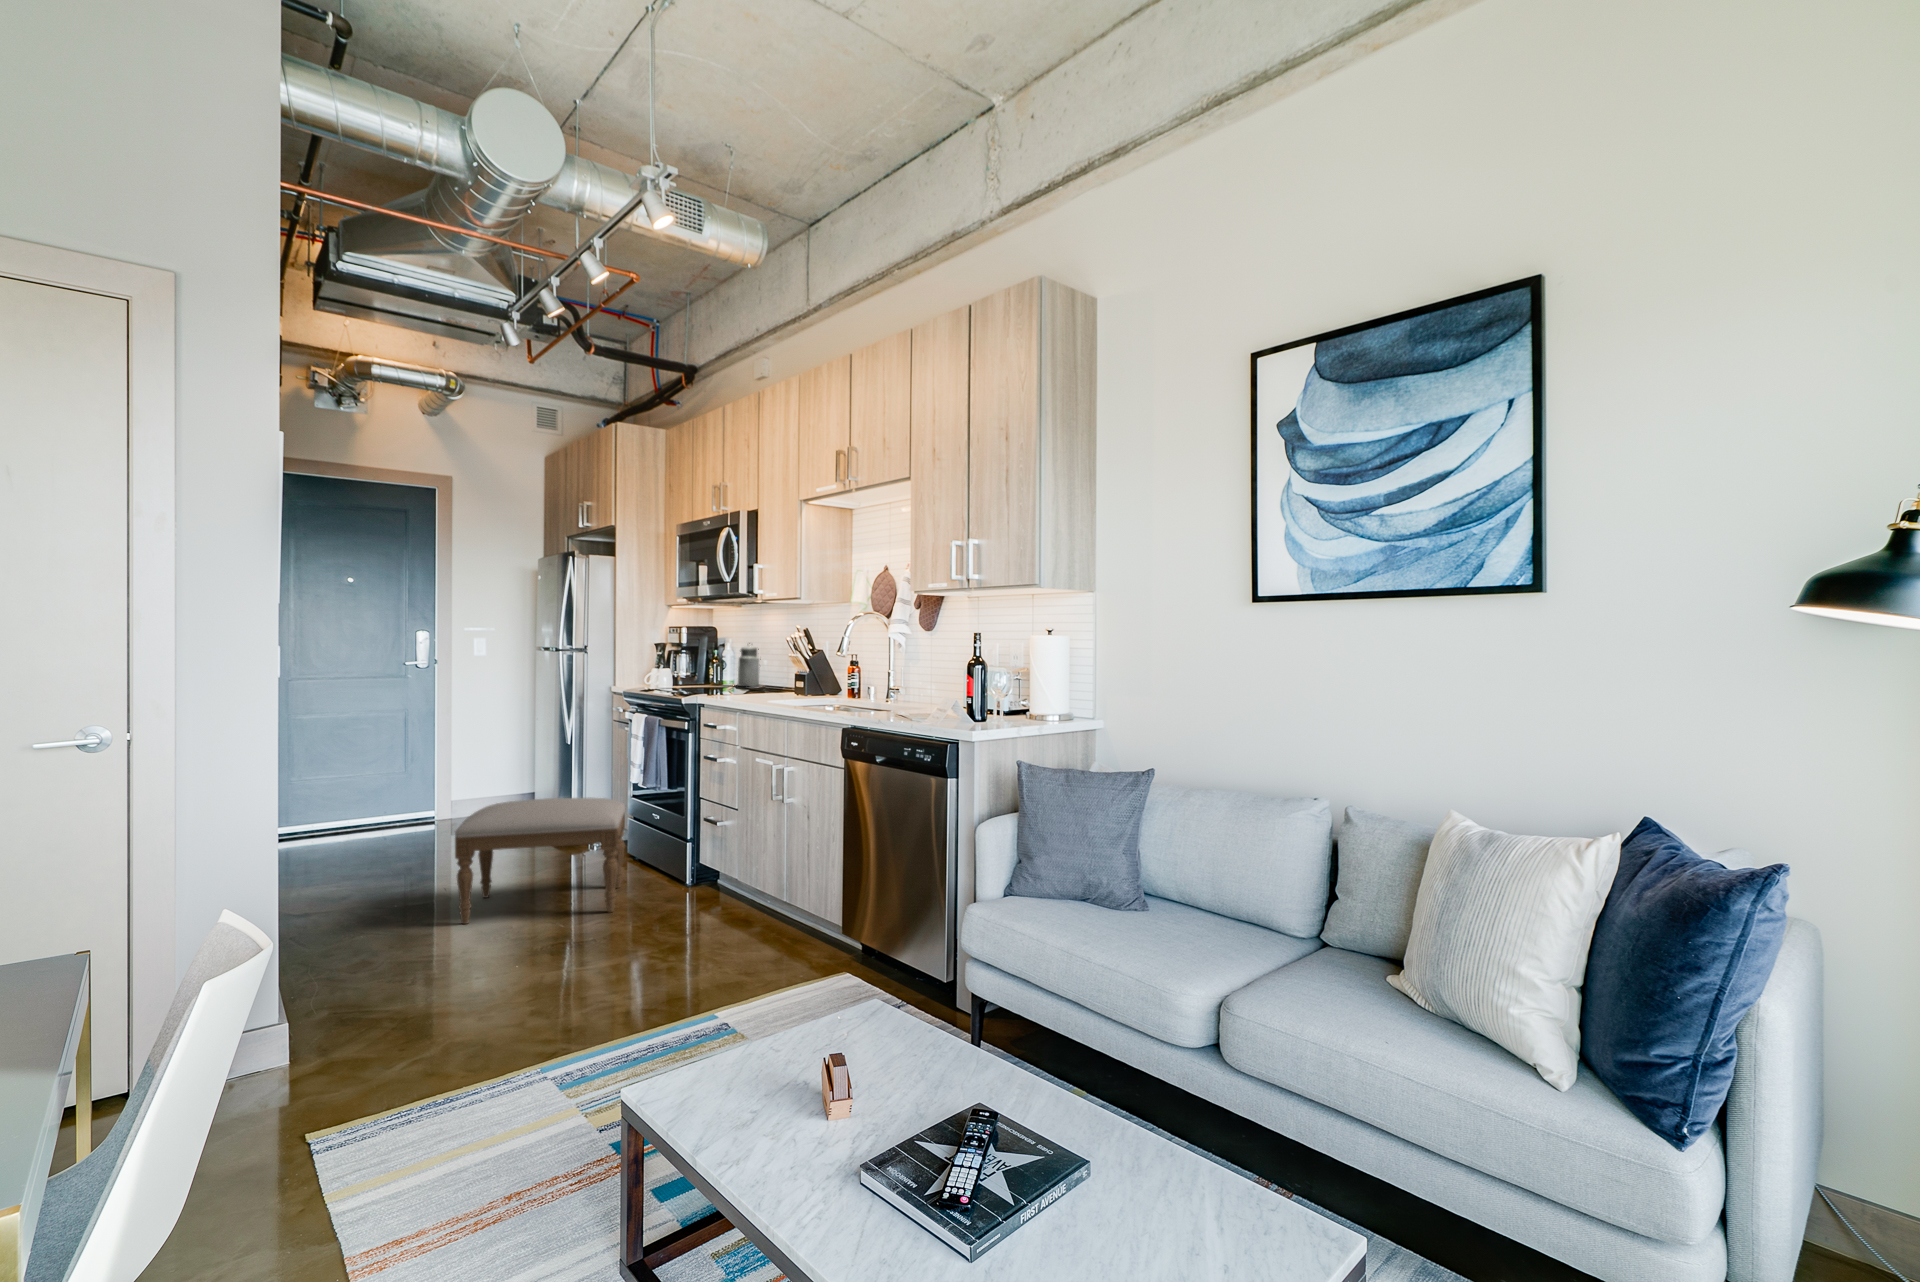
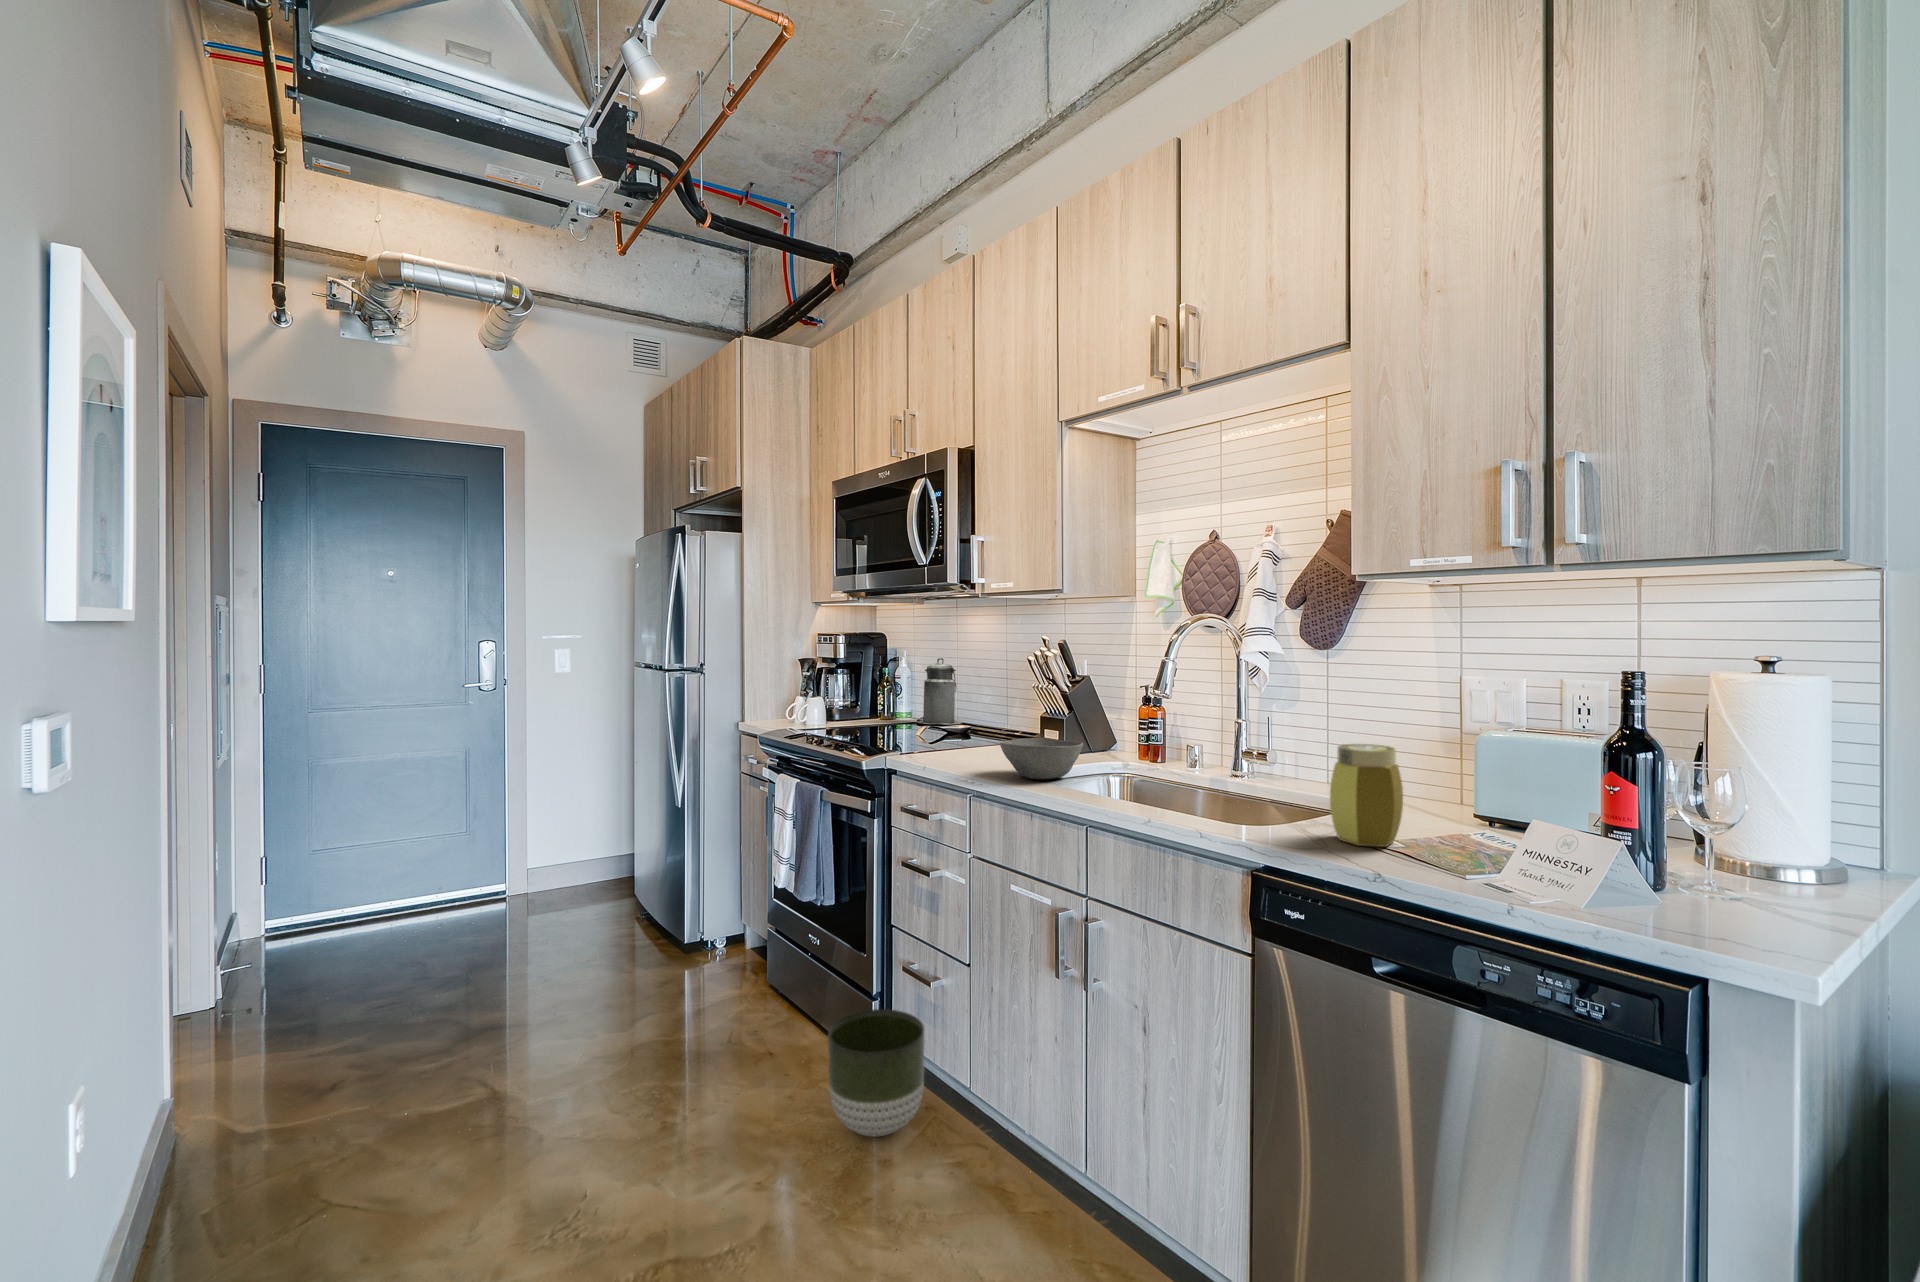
jar: none [883,672,915,717] -> present [1330,744,1403,847]
bowl: none [756,682,803,703] -> present [1000,738,1083,779]
ottoman: present [455,798,625,924] -> none [483,927,771,1181]
planter: none [656,841,713,905] -> present [828,1009,925,1136]

